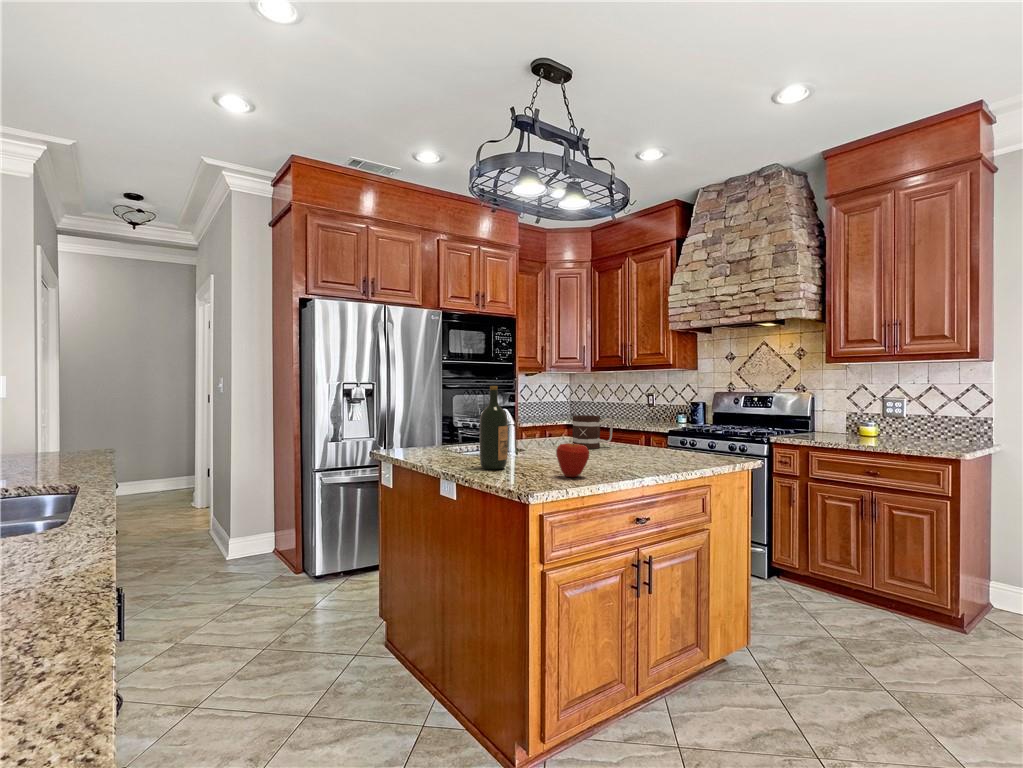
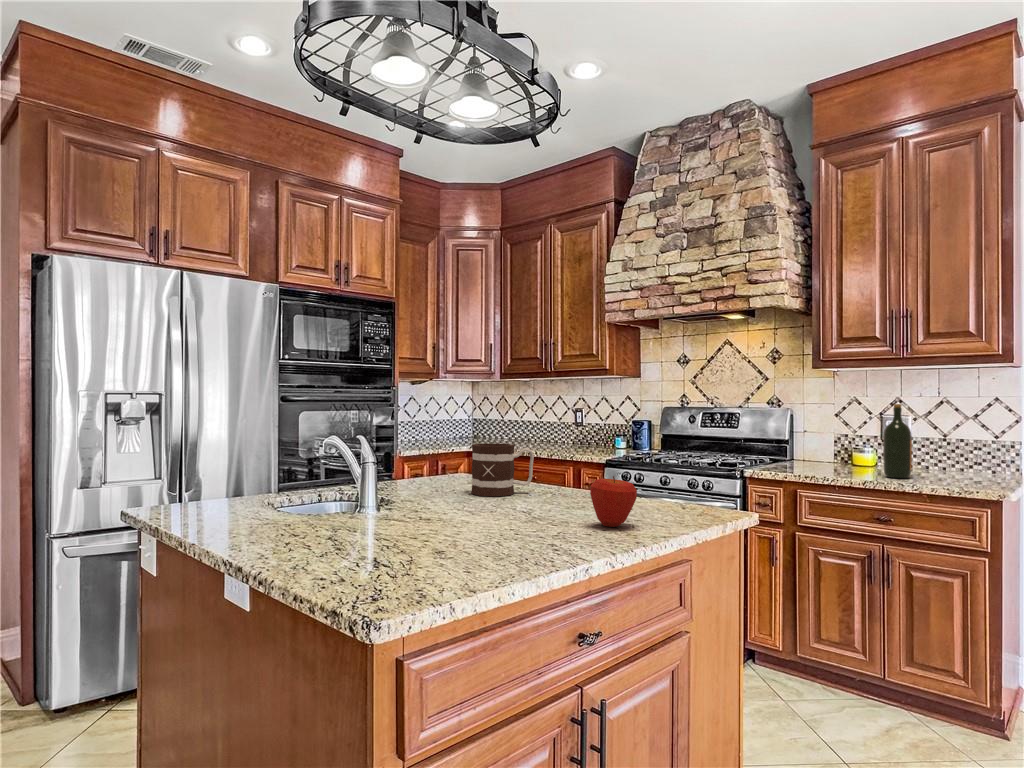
wine bottle: present [480,386,508,470] -> present [883,404,912,478]
apple: present [556,443,589,477] -> present [590,476,637,527]

